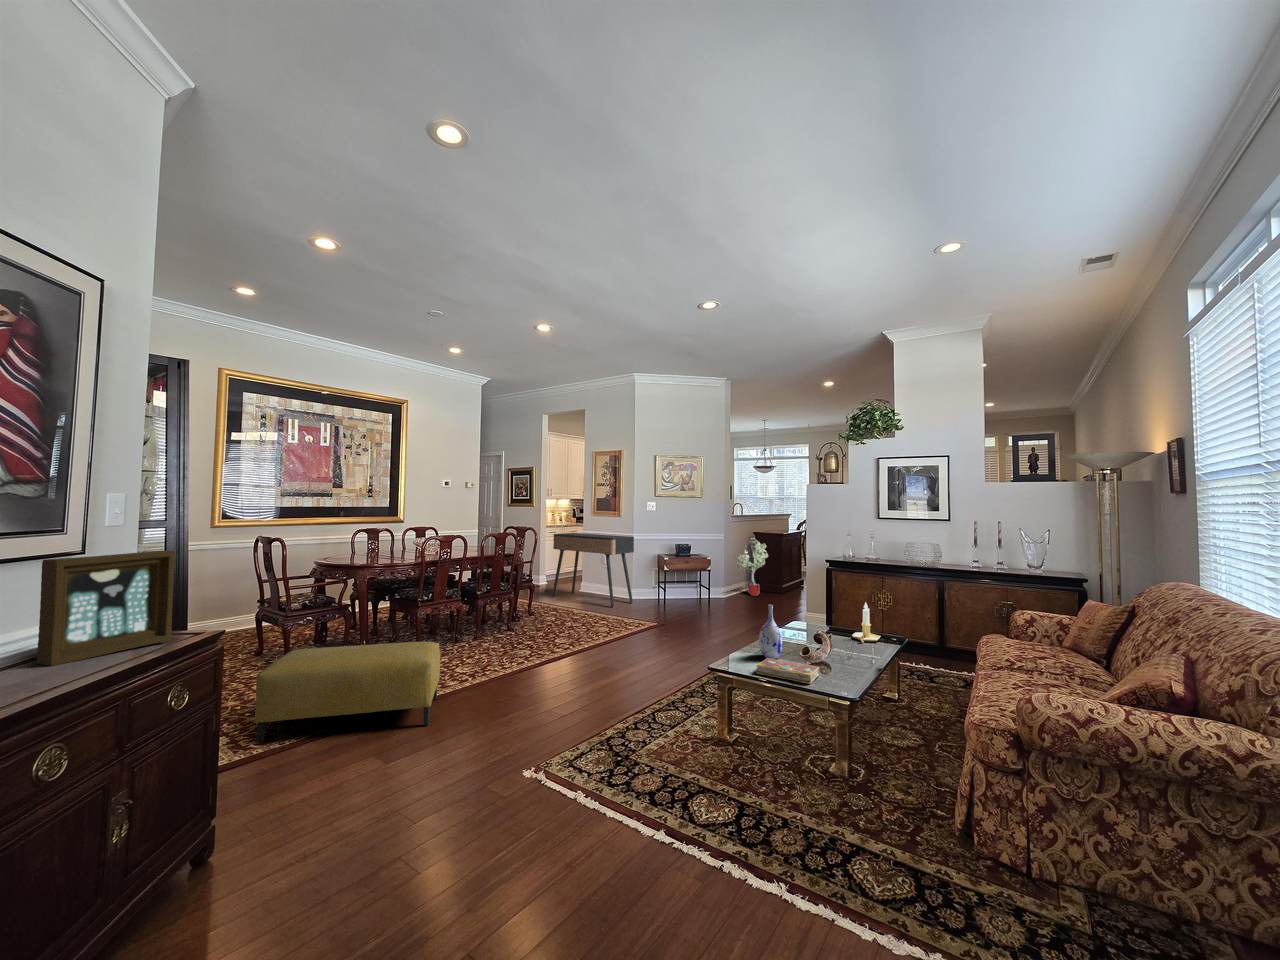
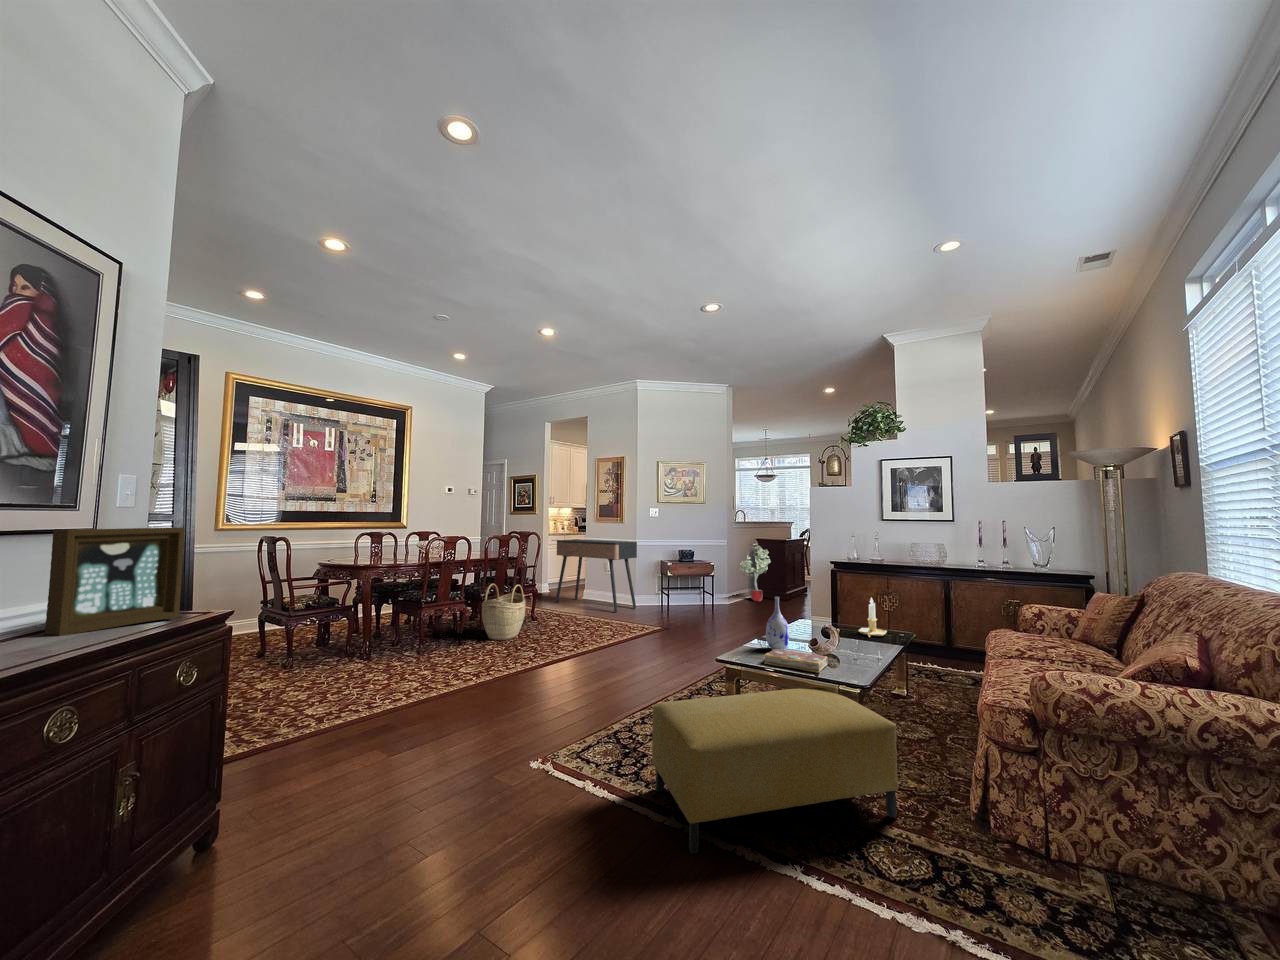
woven basket: none [478,581,521,638] -> present [482,584,526,640]
ottoman: present [255,642,440,742] -> present [652,687,899,854]

